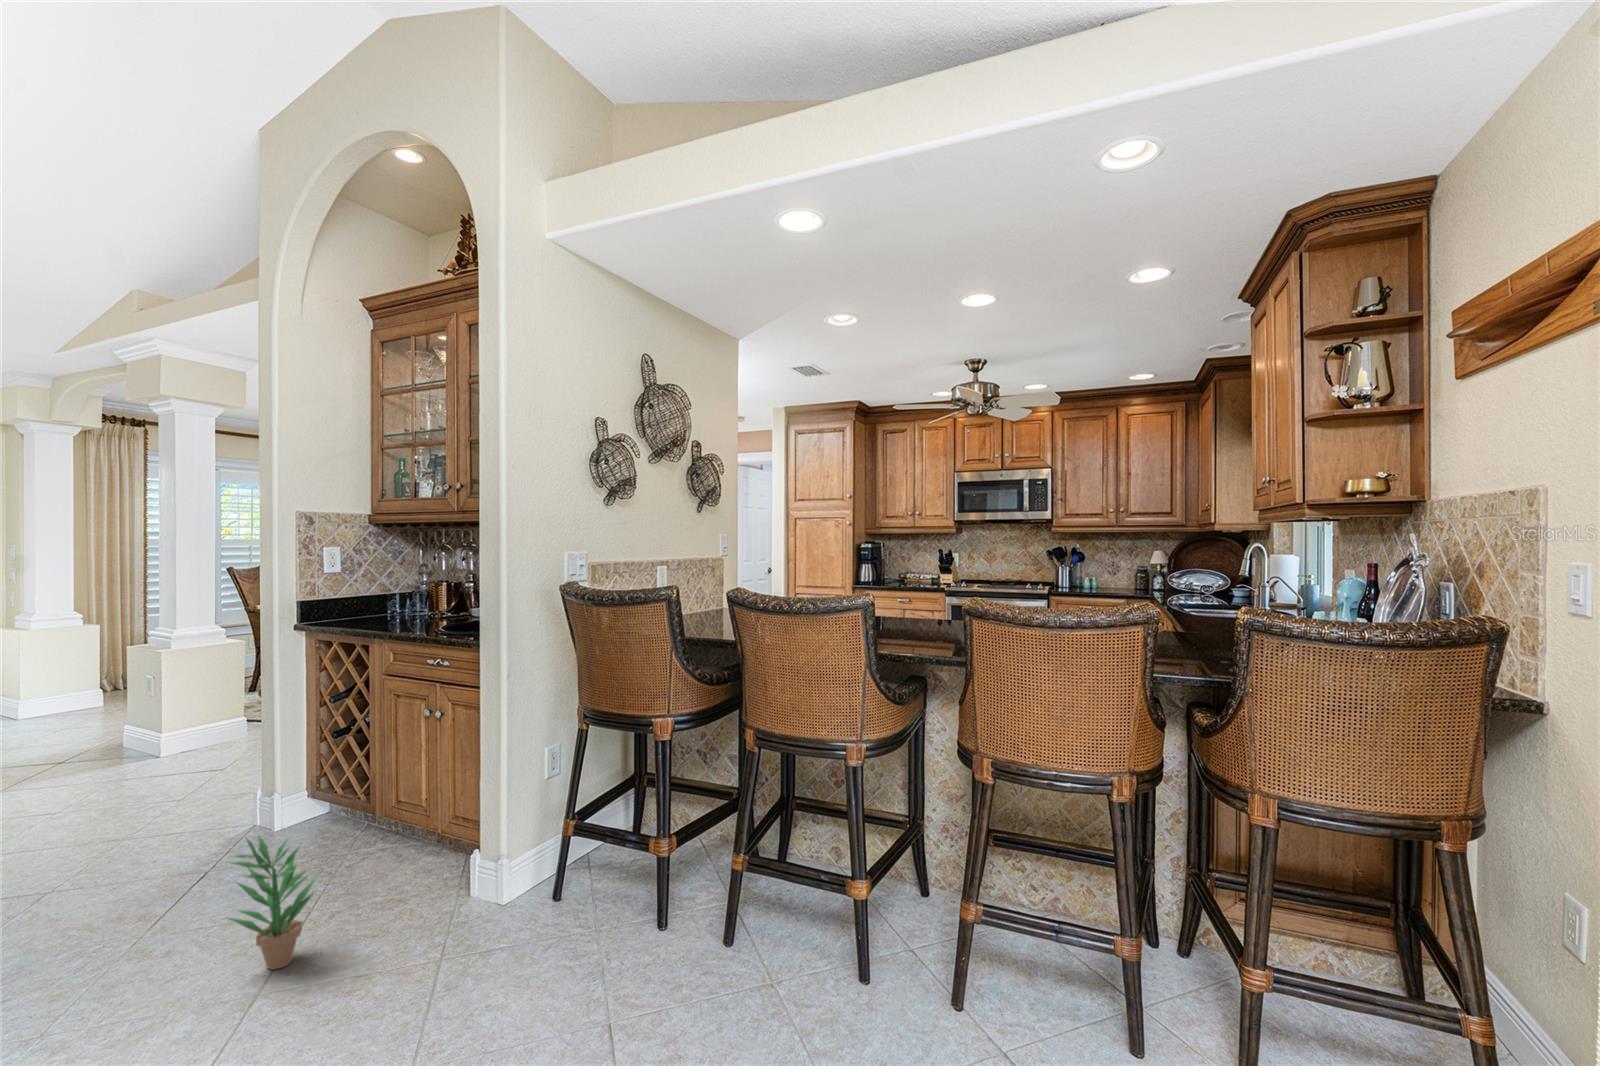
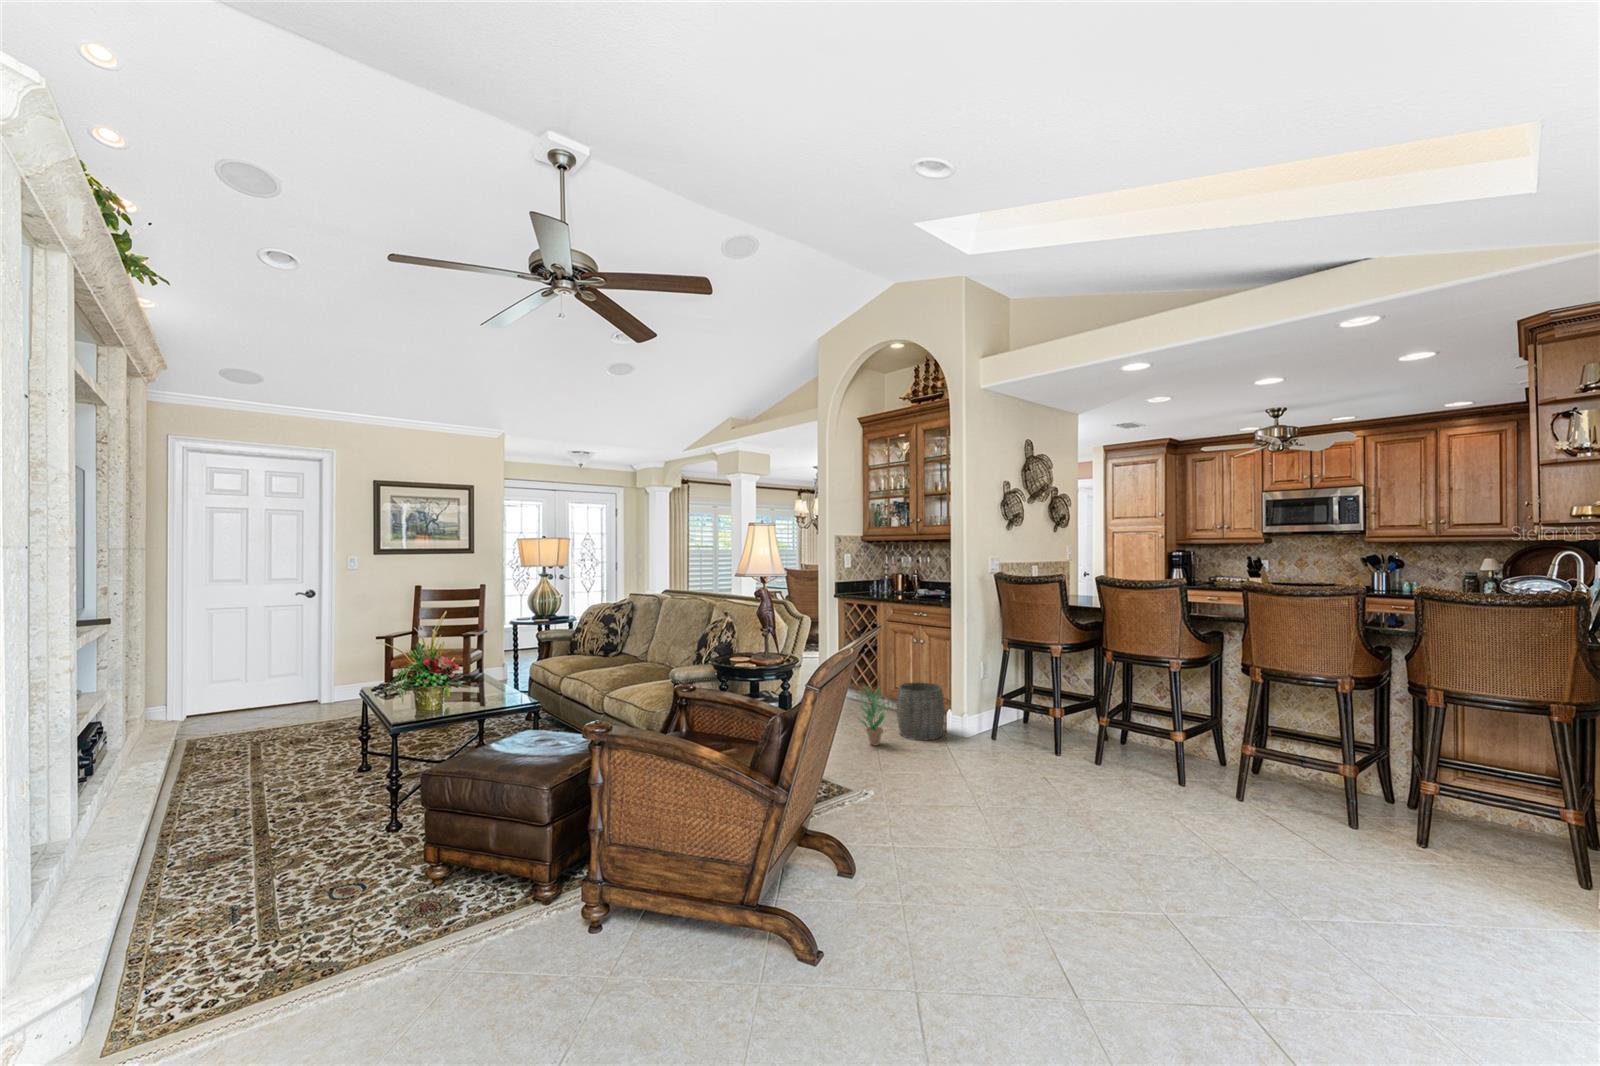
woven basket: none [361,795,468,926] -> present [896,682,945,740]

